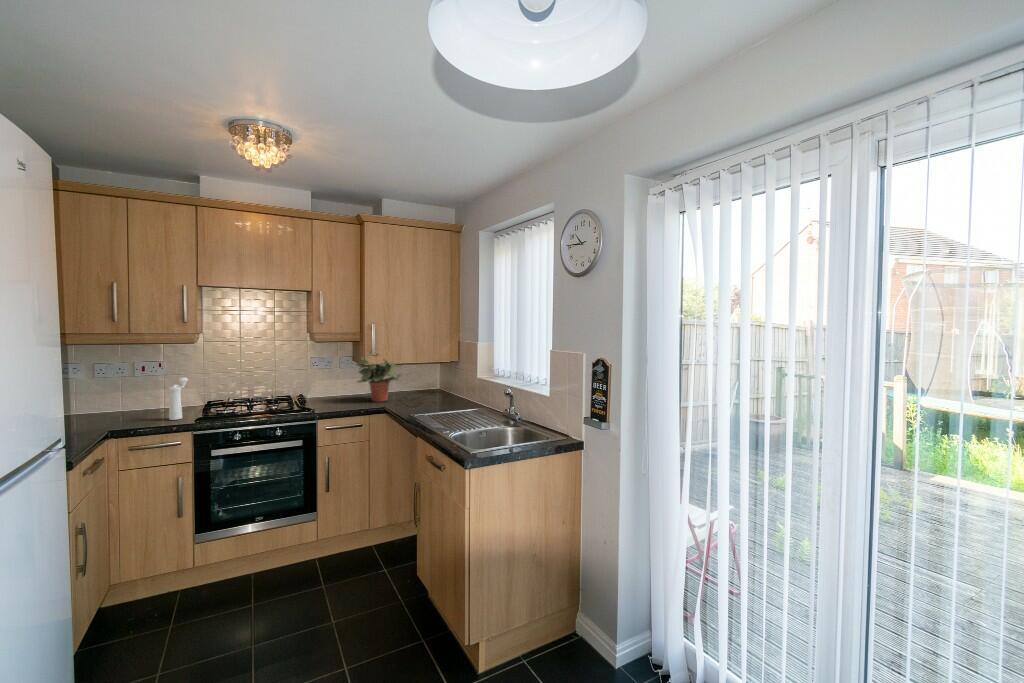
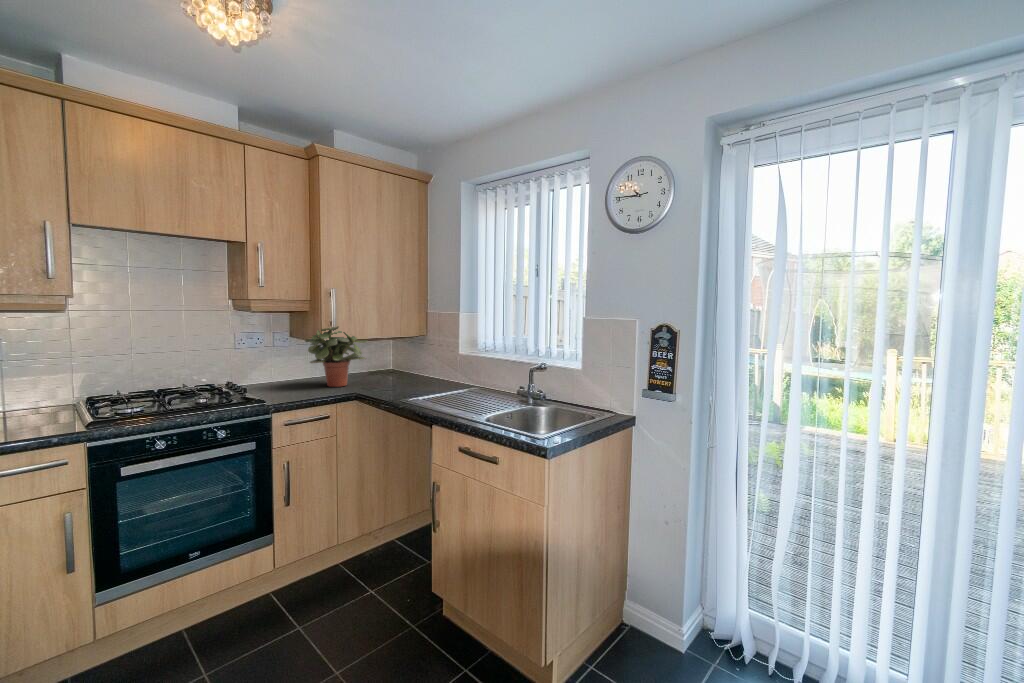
pepper mill: present [169,378,188,420] -> none [32,363,60,428]

